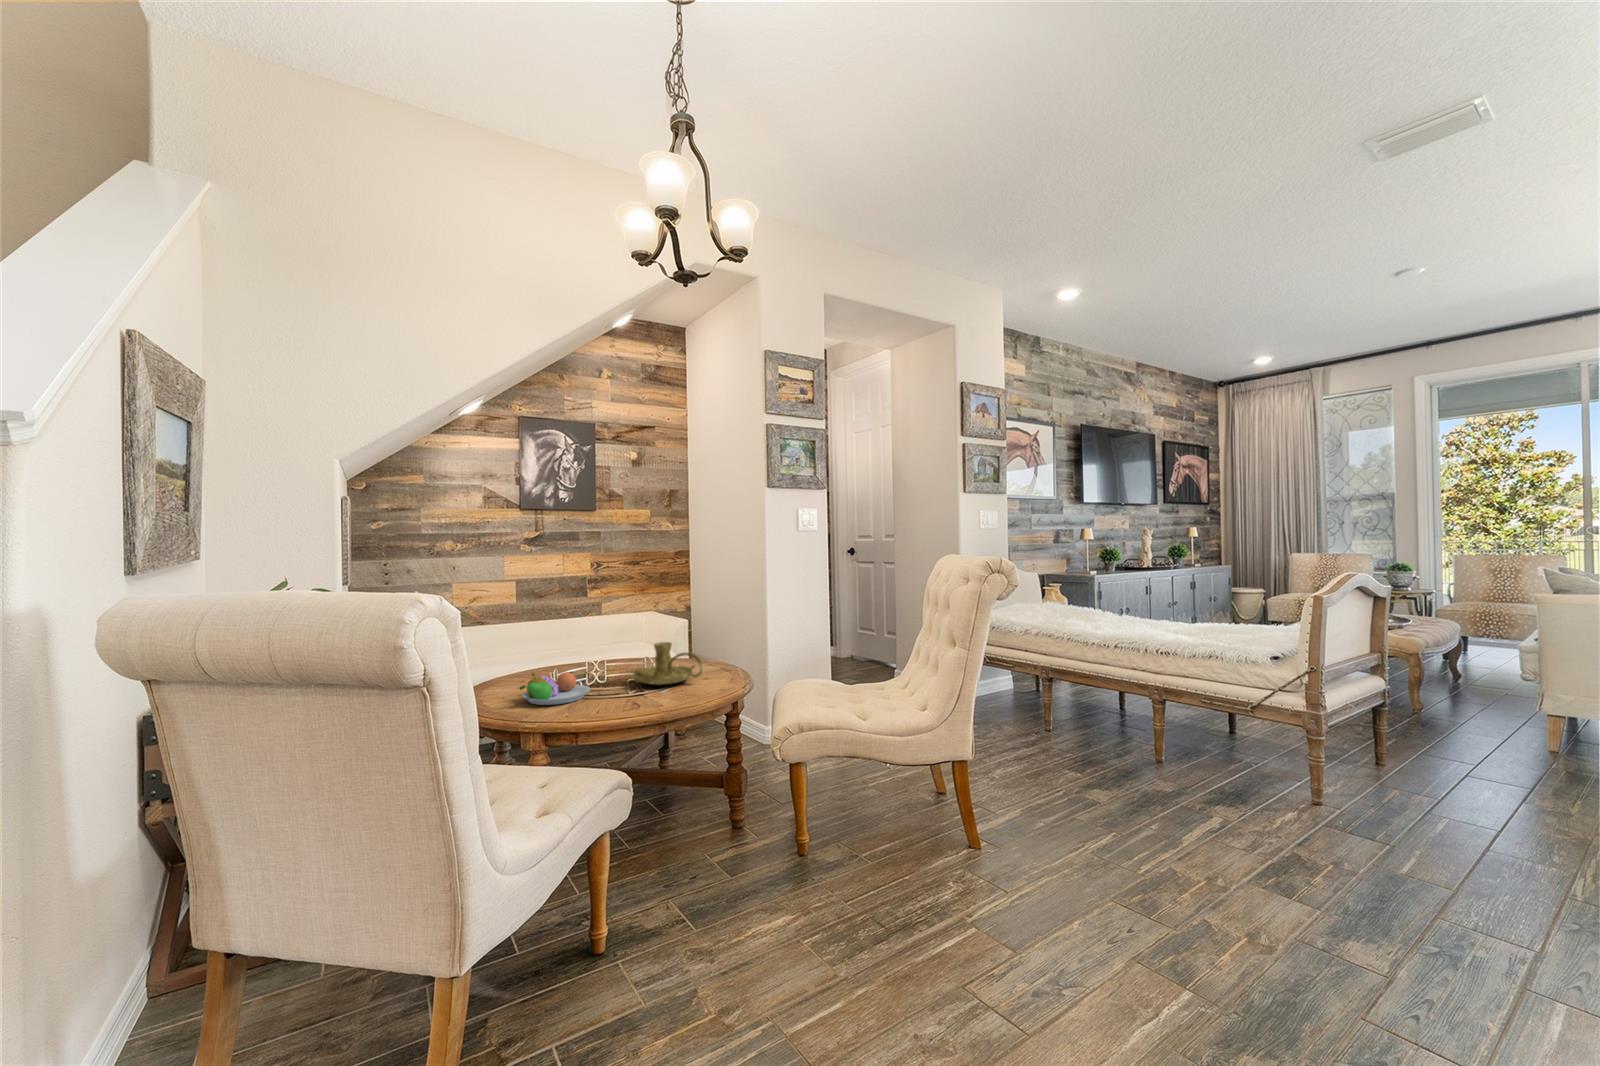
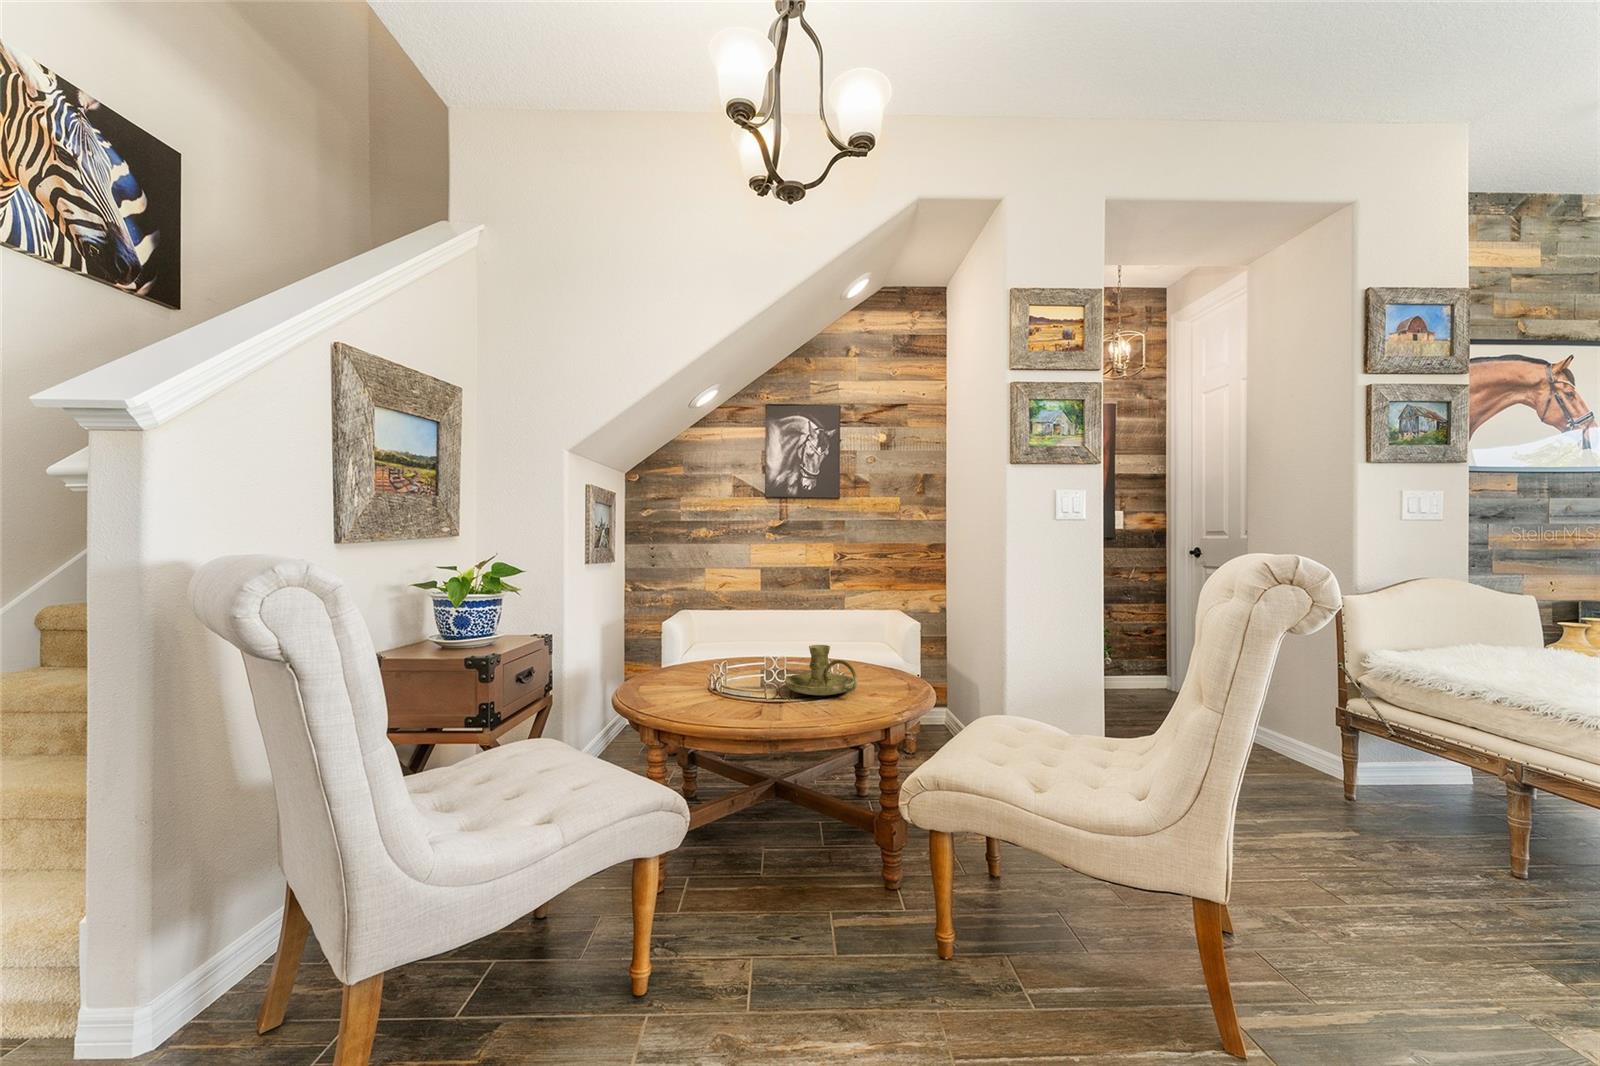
fruit bowl: present [520,672,590,705] -> none [659,663,736,700]

